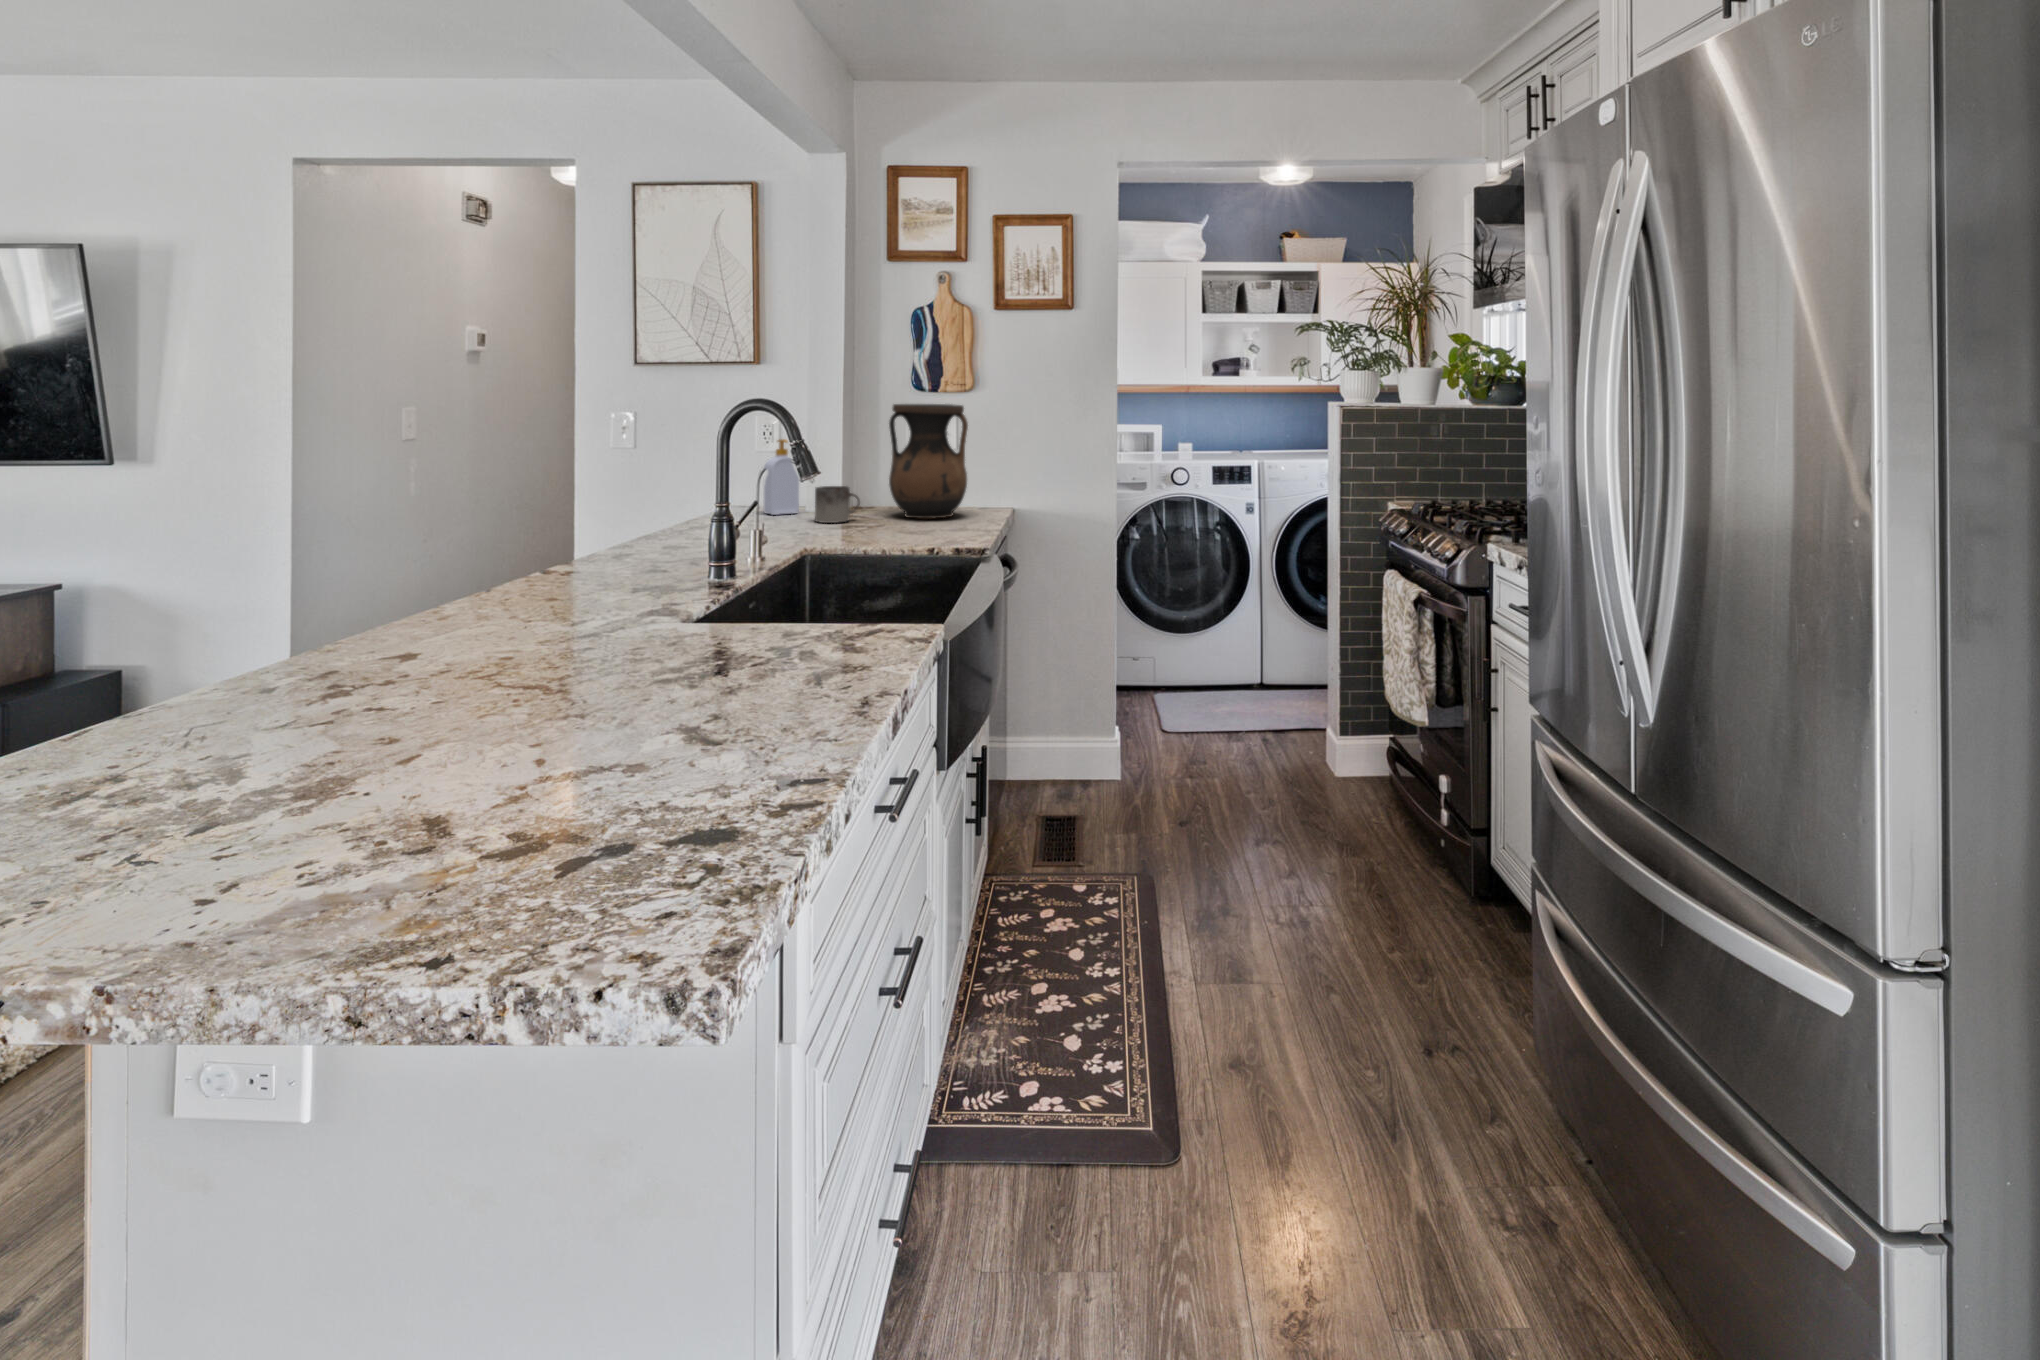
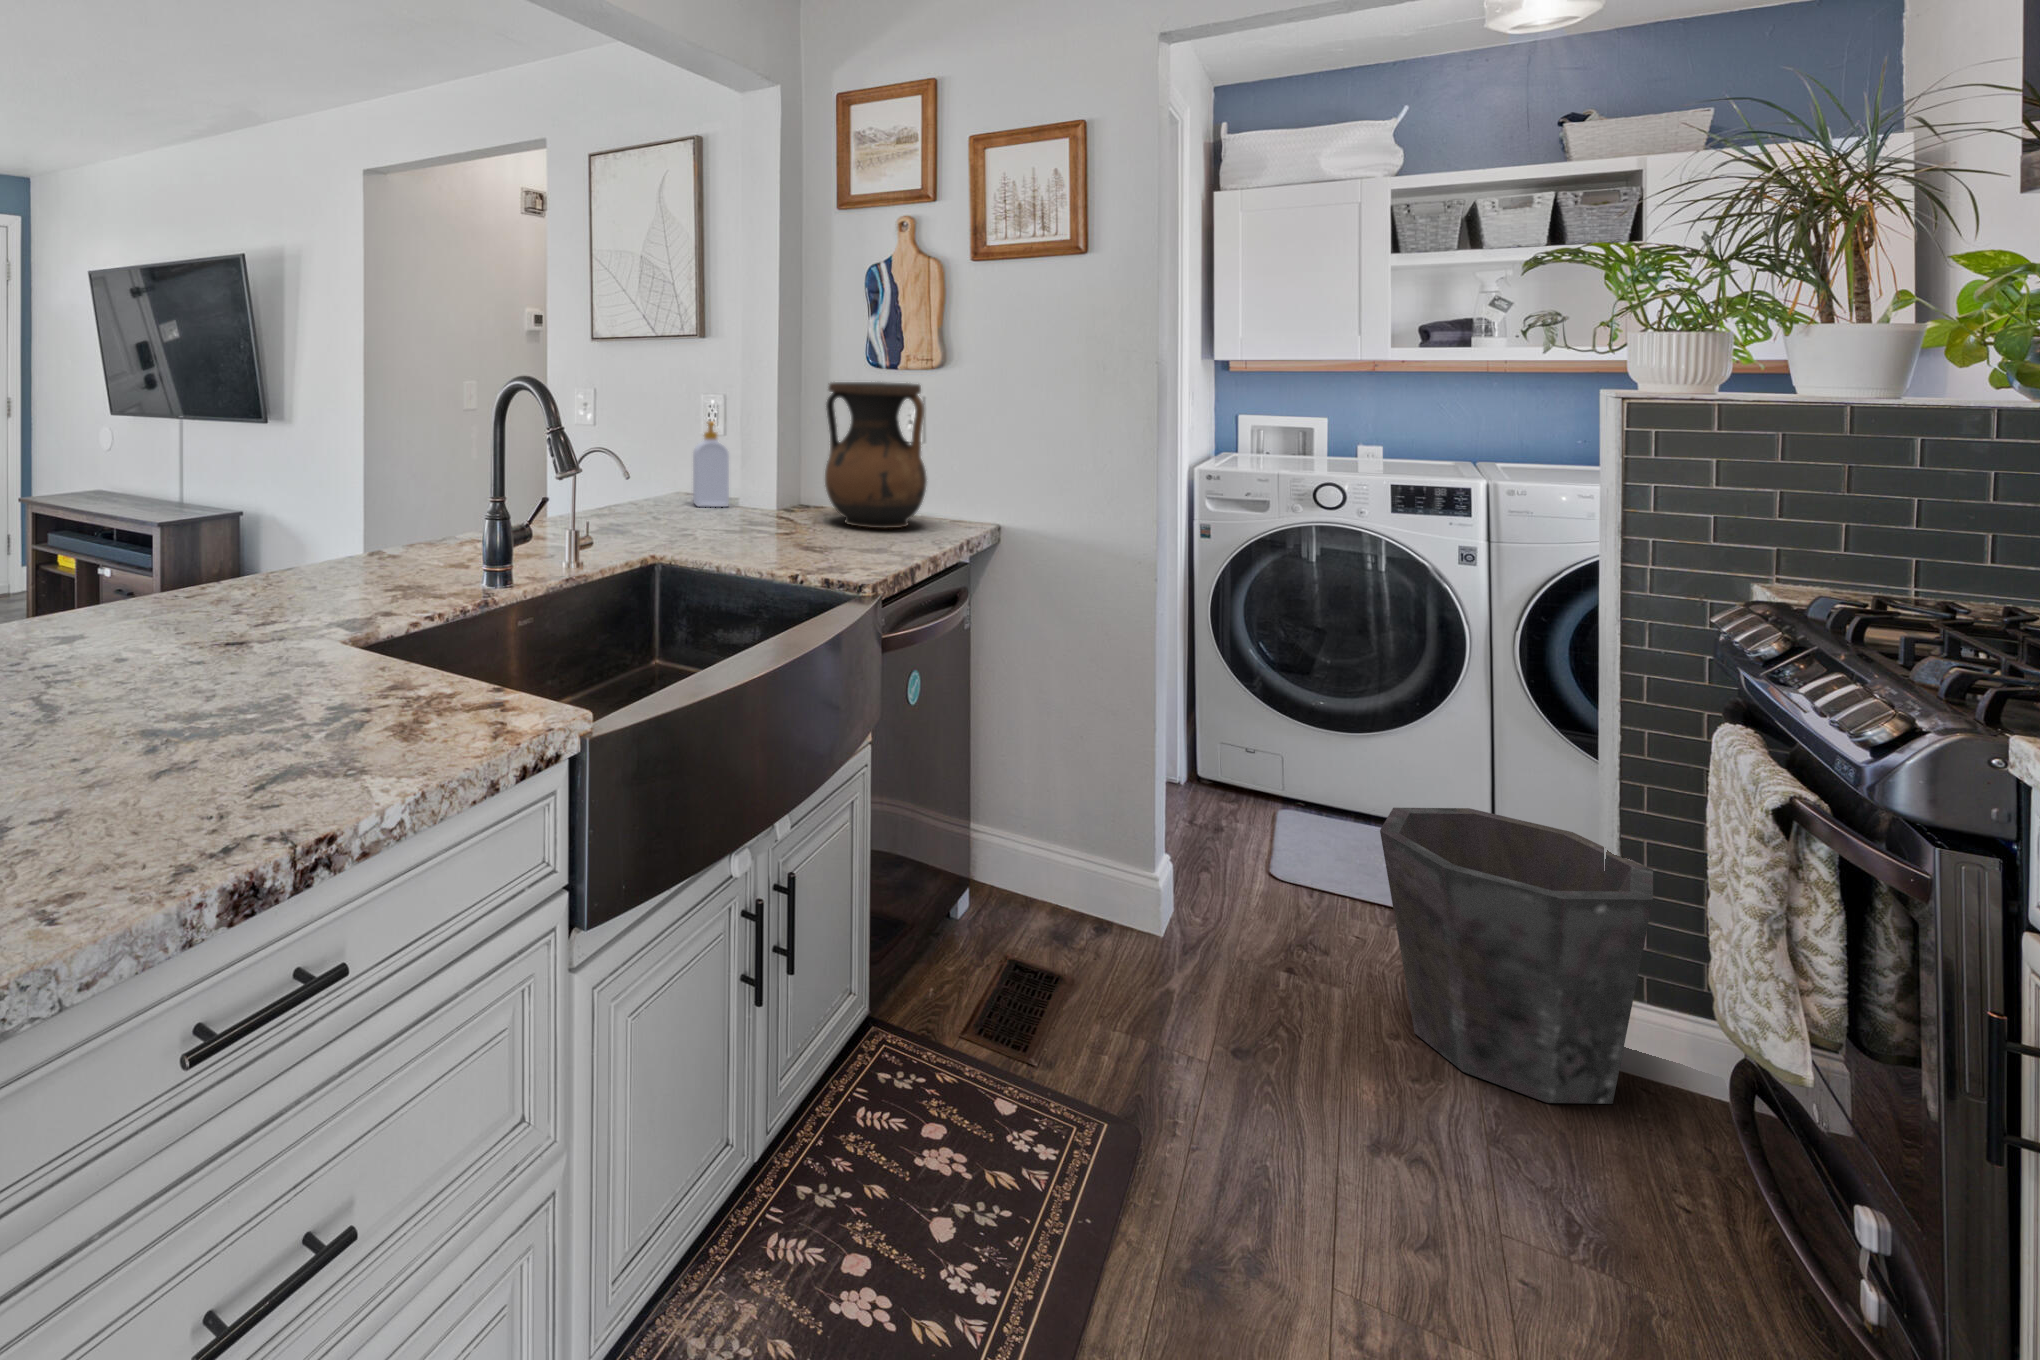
mug: present [815,486,860,523] -> none [729,478,783,523]
waste bin: none [1242,656,1360,804] -> present [1380,808,1653,1104]

